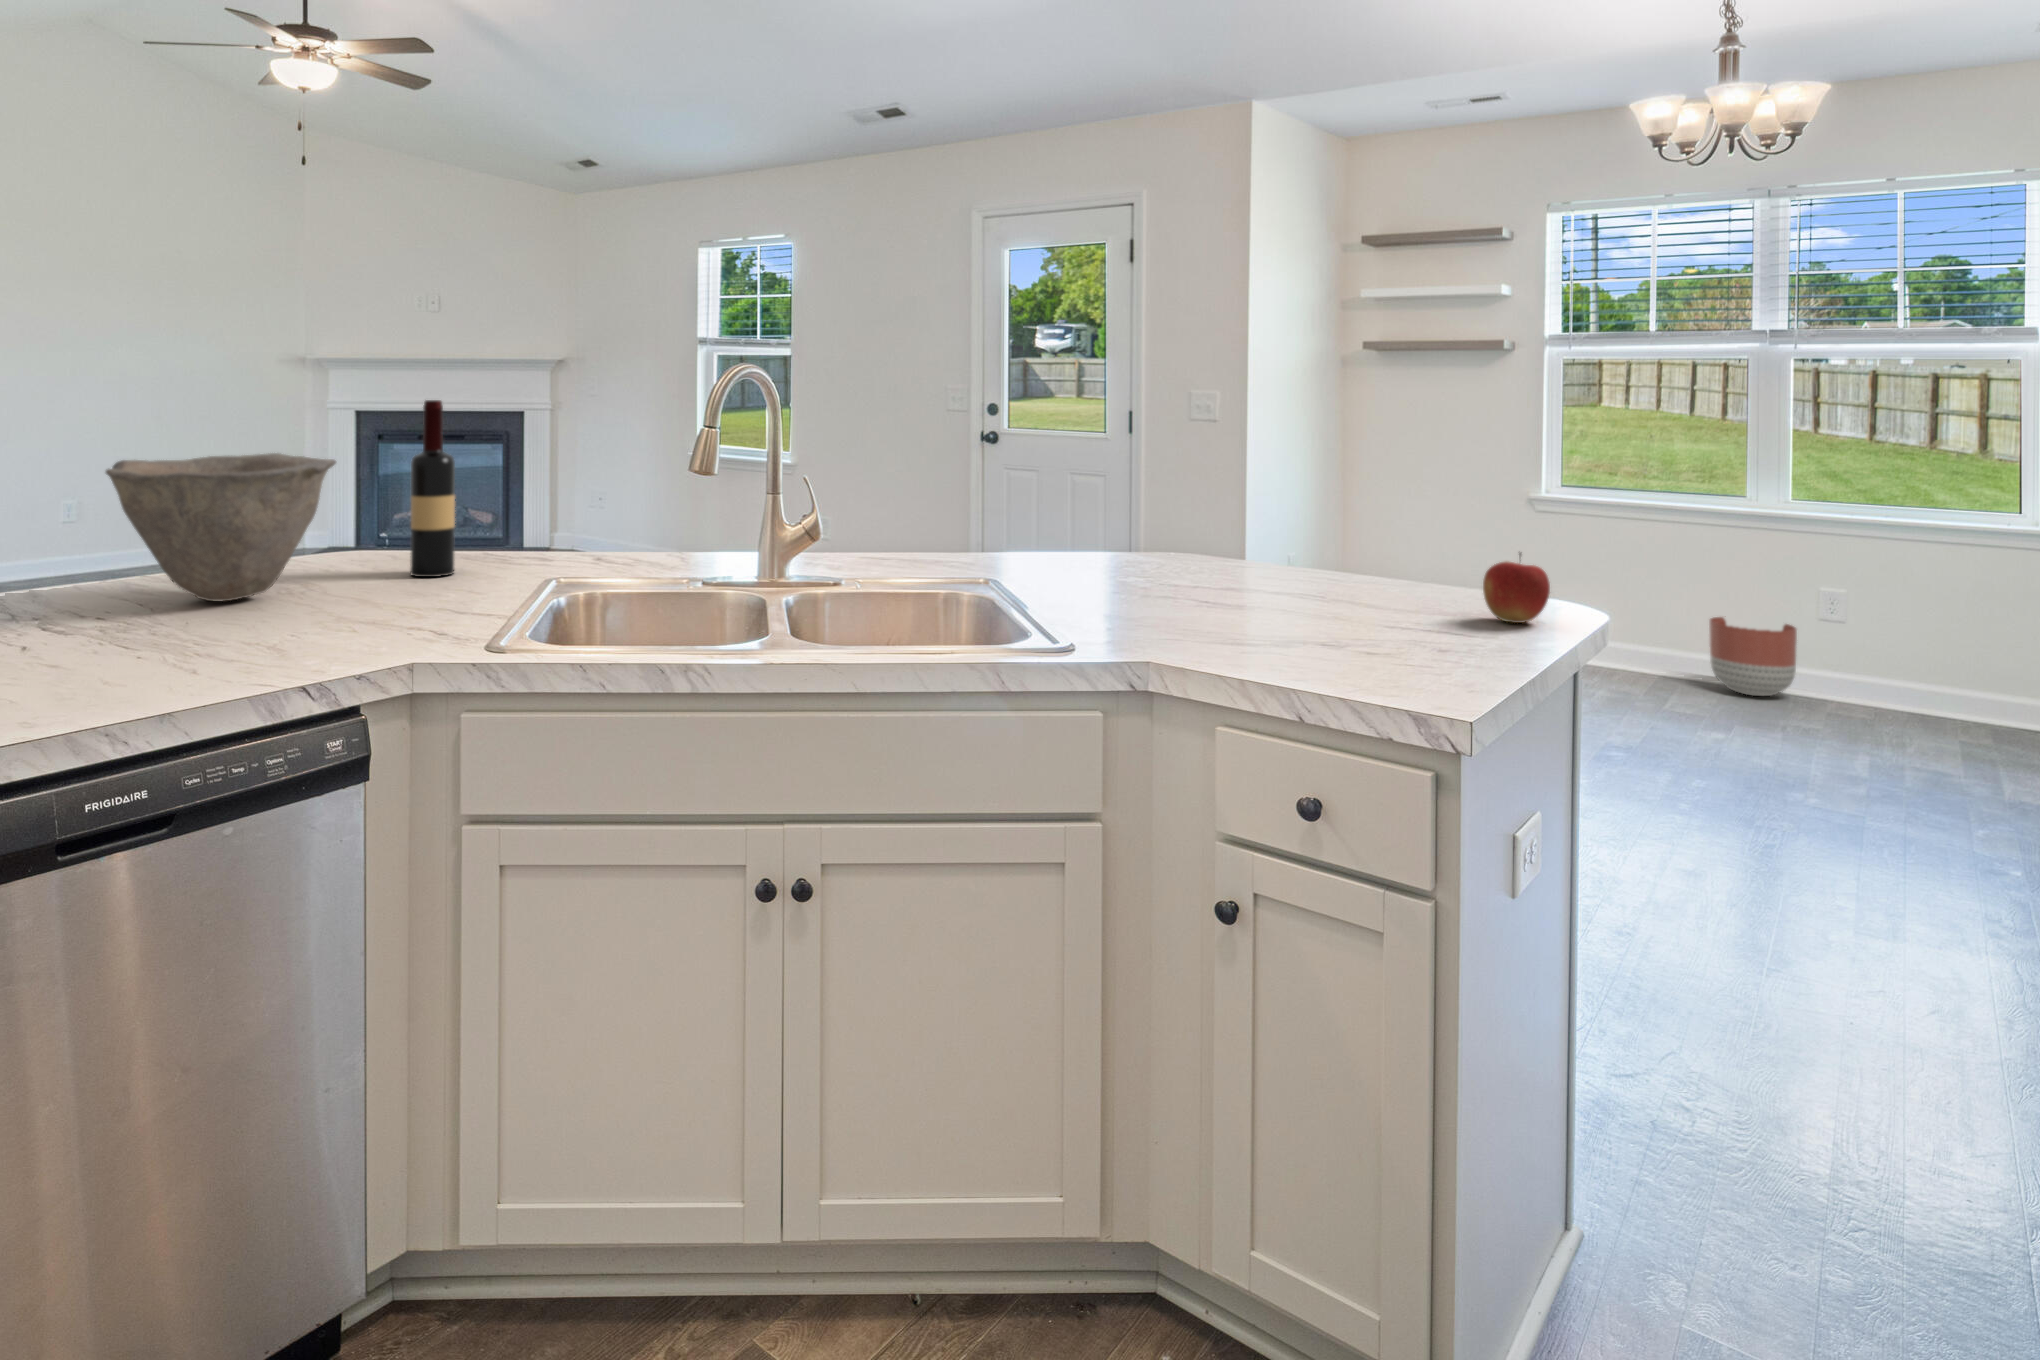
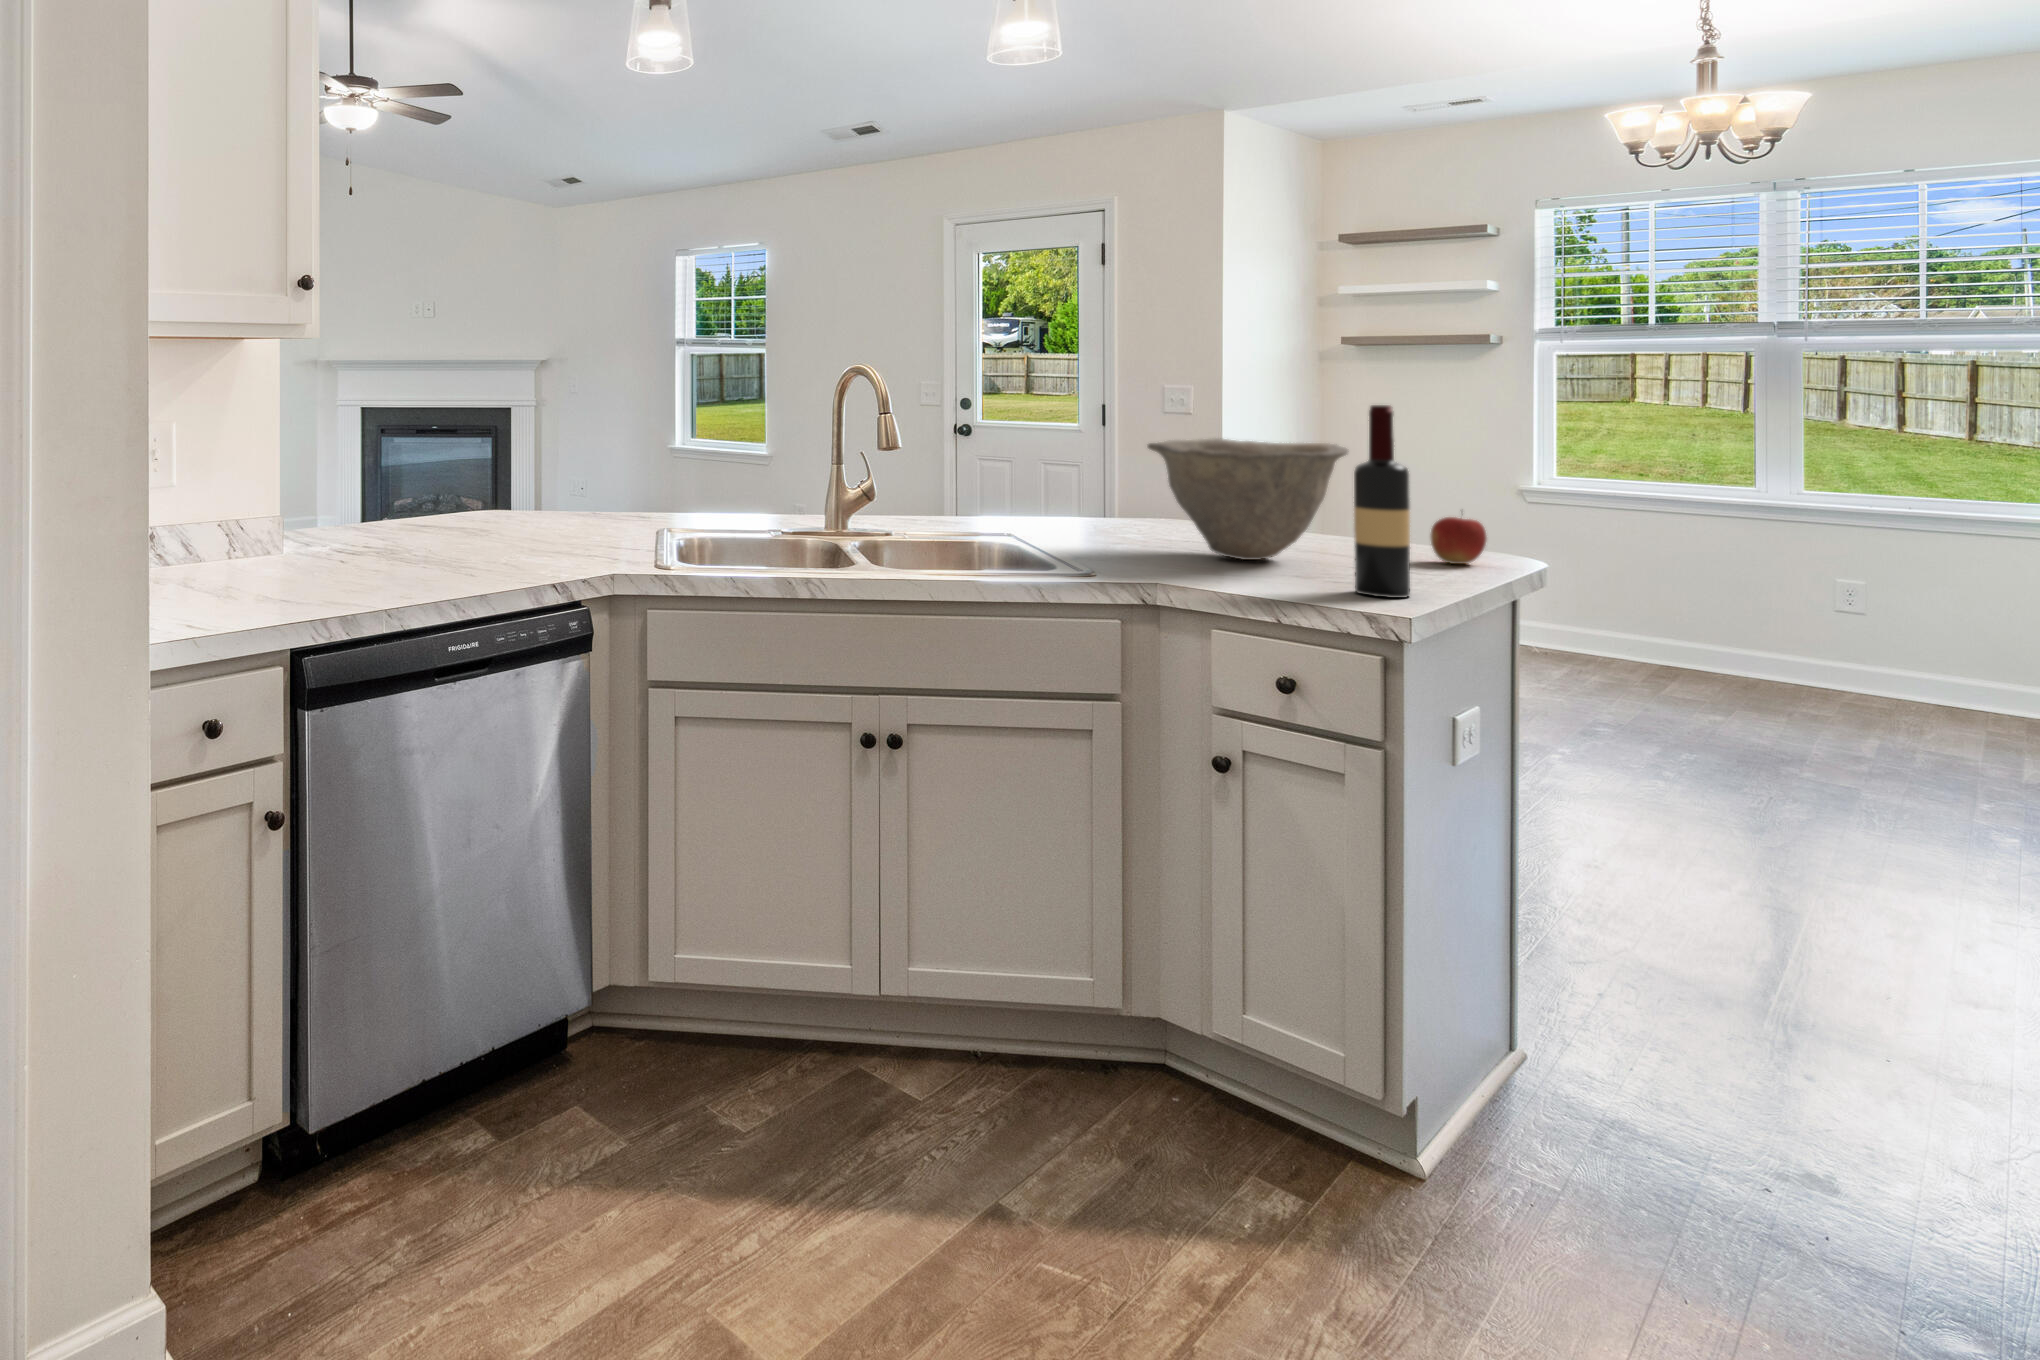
wine bottle: present [410,400,455,577] -> present [1354,405,1410,598]
bowl: present [106,453,336,601] -> present [1148,438,1349,560]
planter: present [1709,617,1797,696] -> none [1710,607,1806,685]

